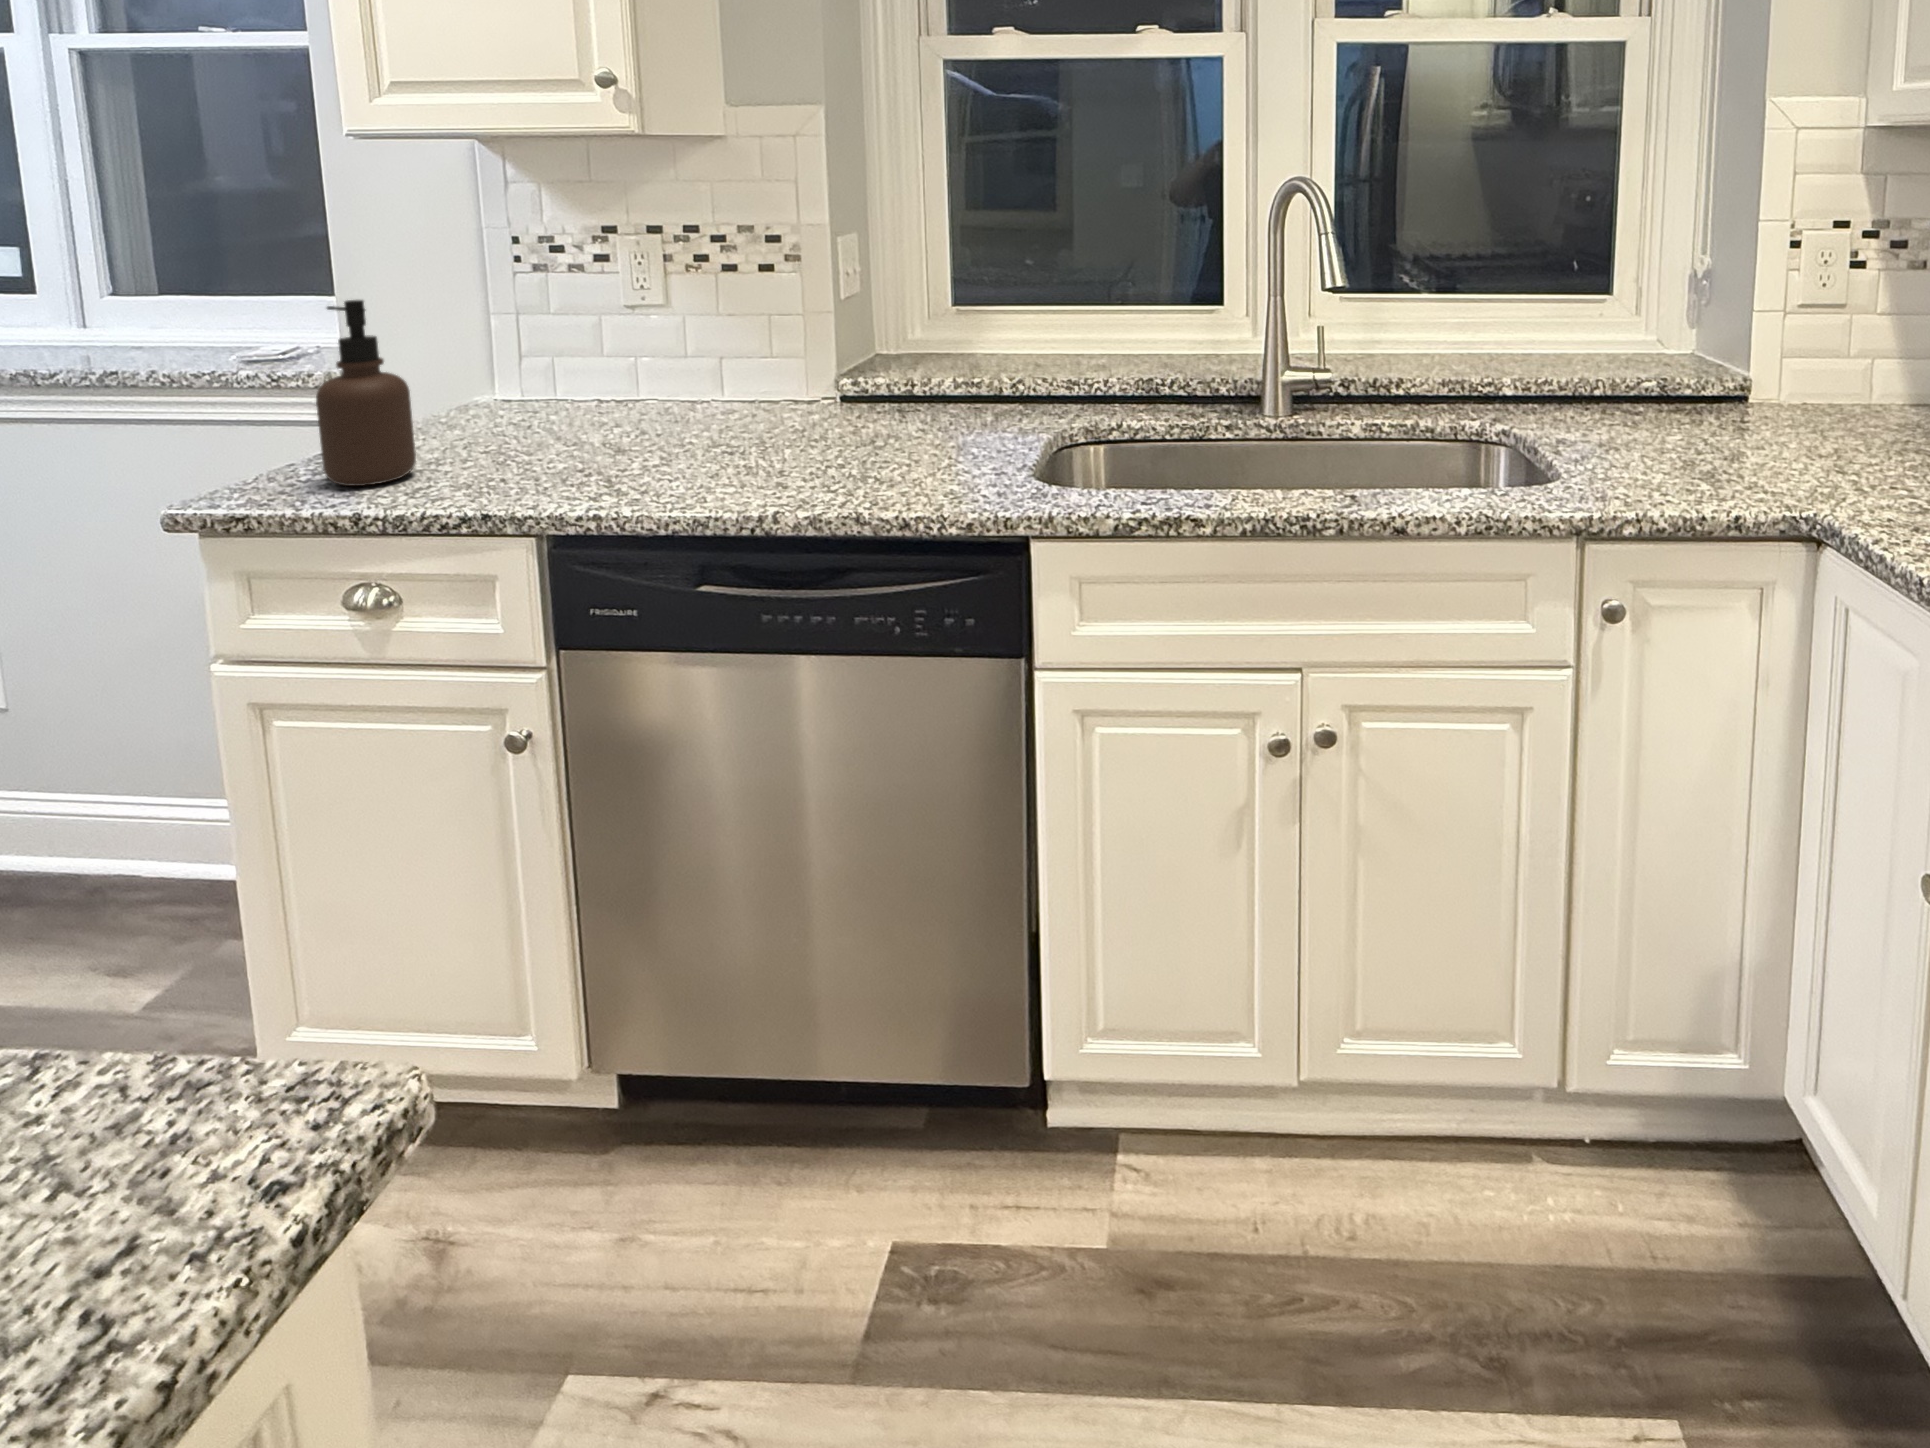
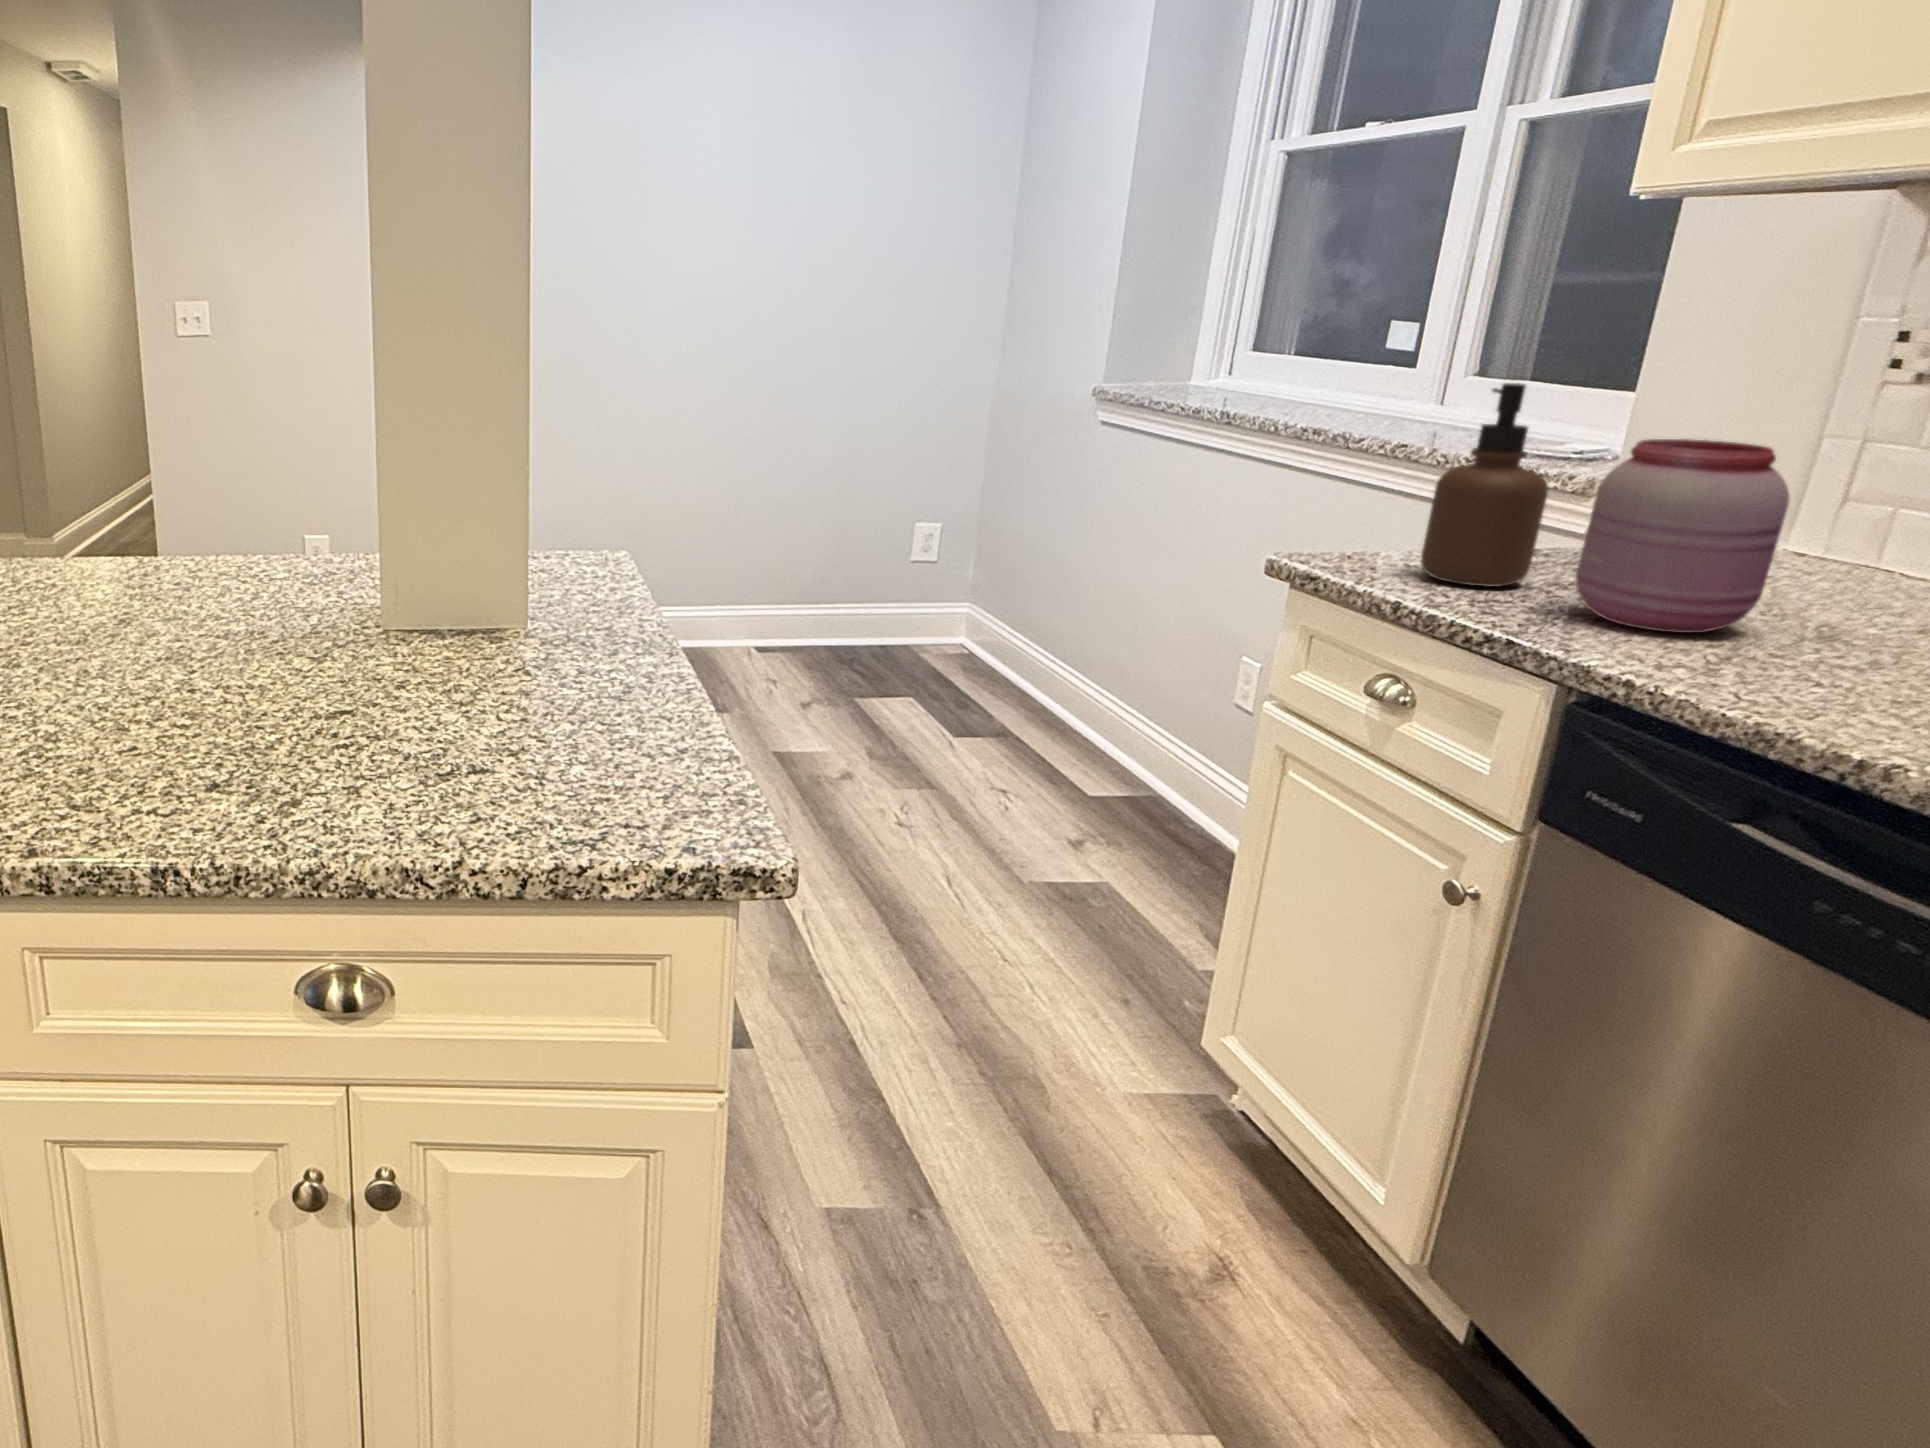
jar: none [468,326,592,479] -> present [1576,439,1789,633]

